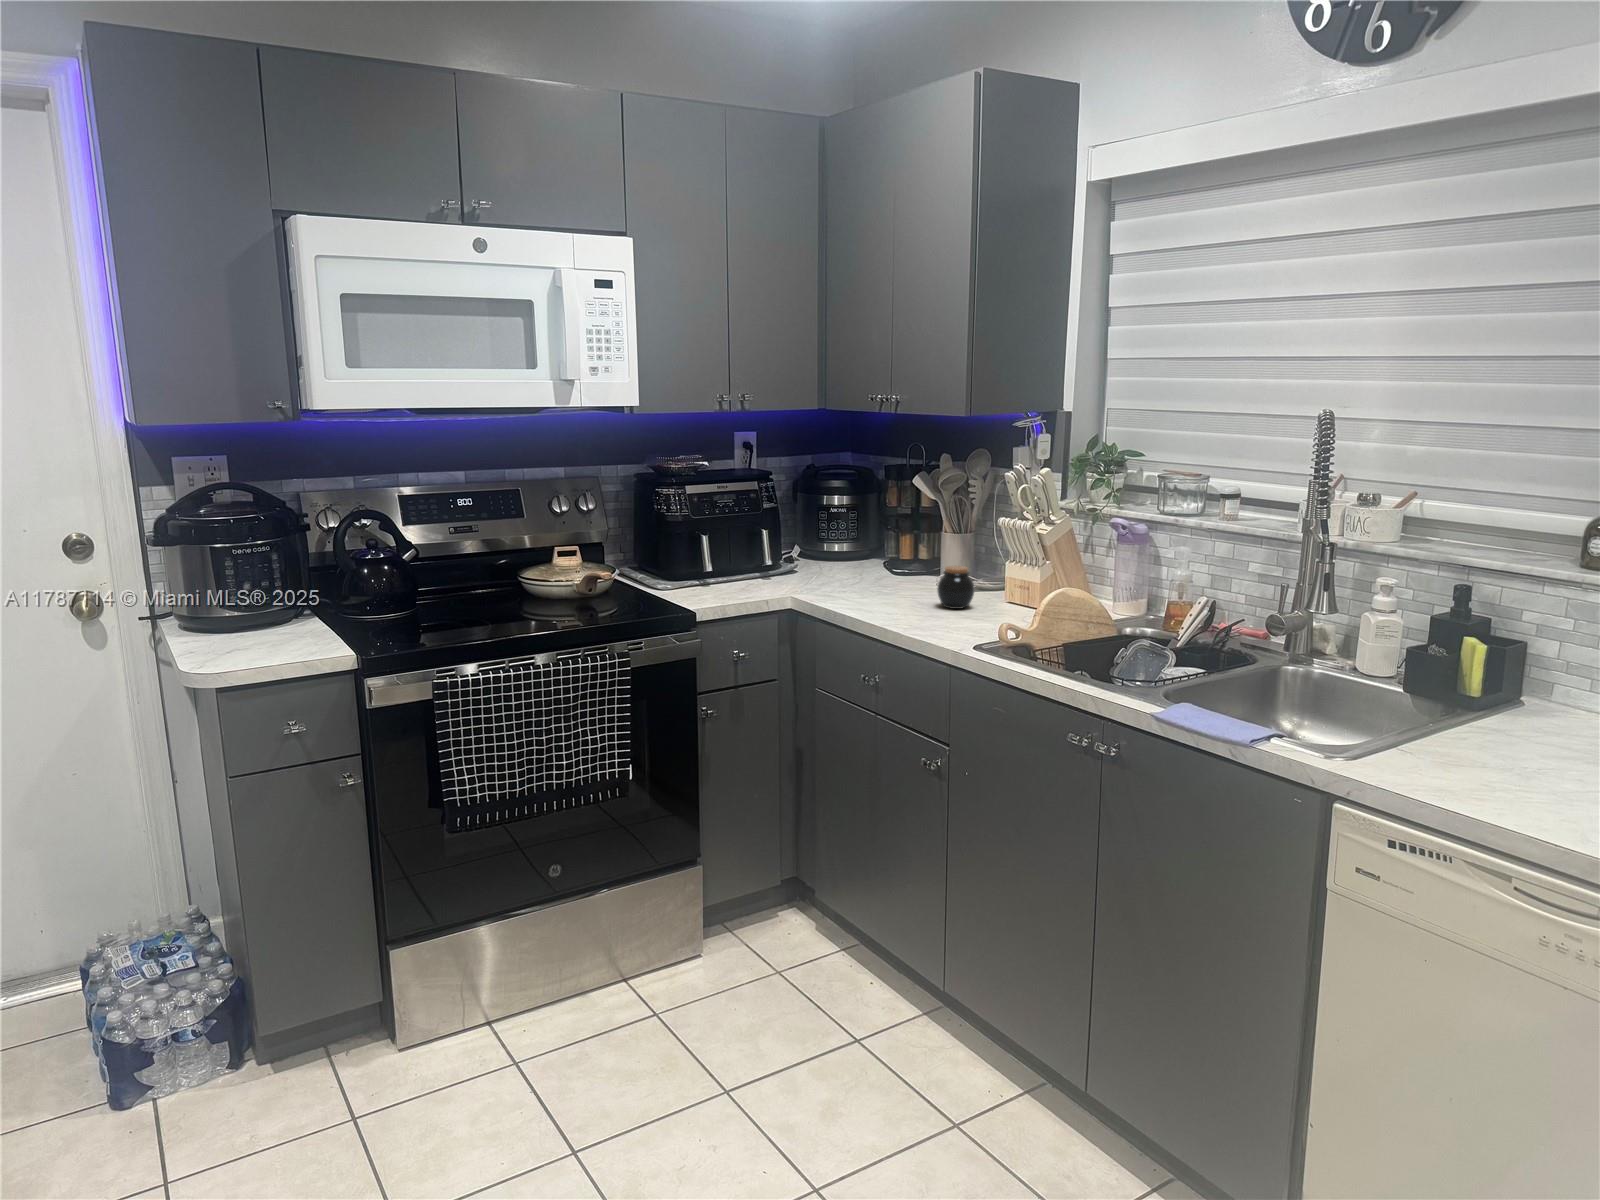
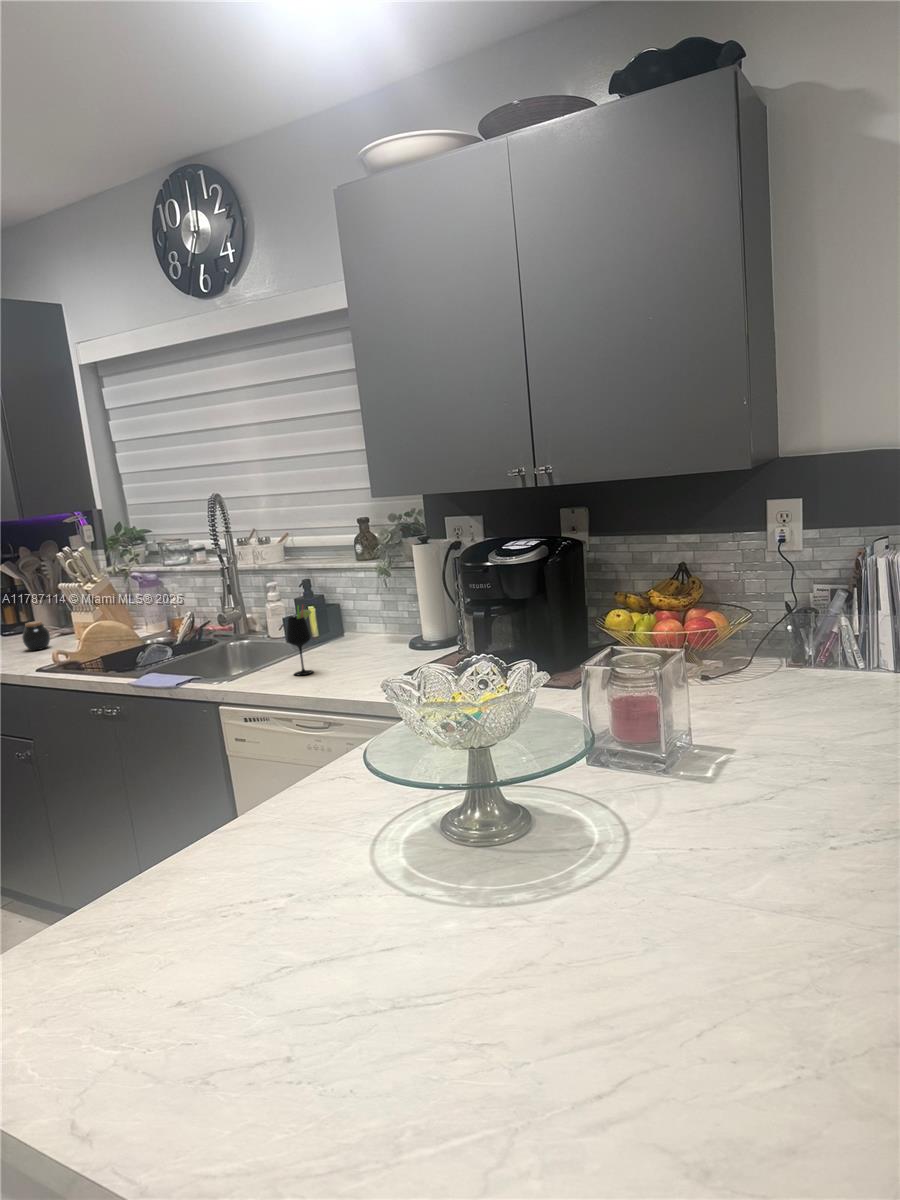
wine glass: none [1479,649,1554,781] -> present [287,605,313,675]

